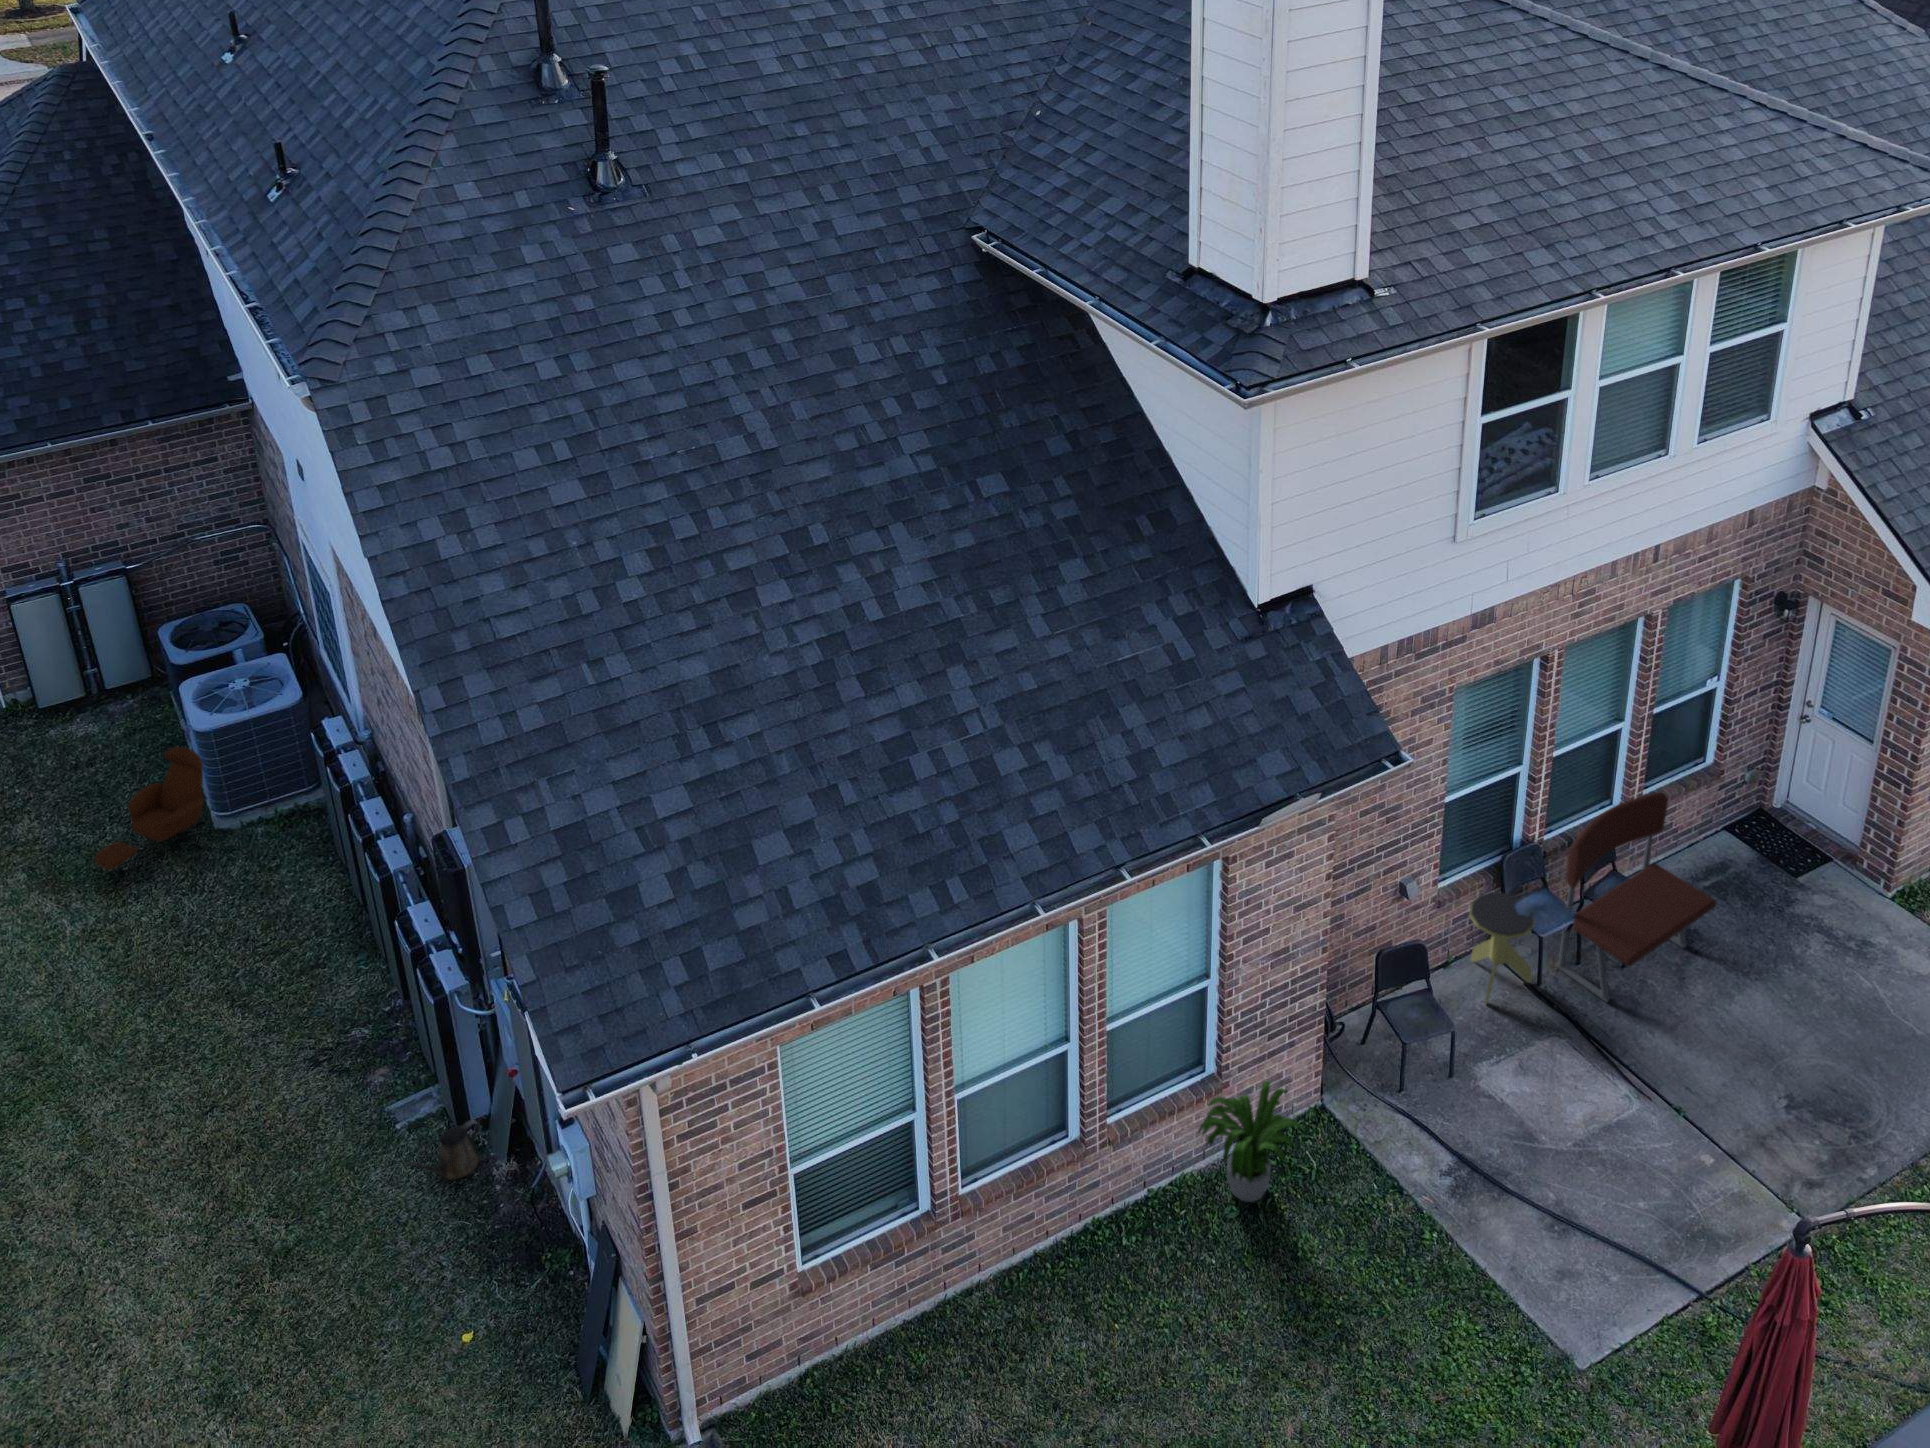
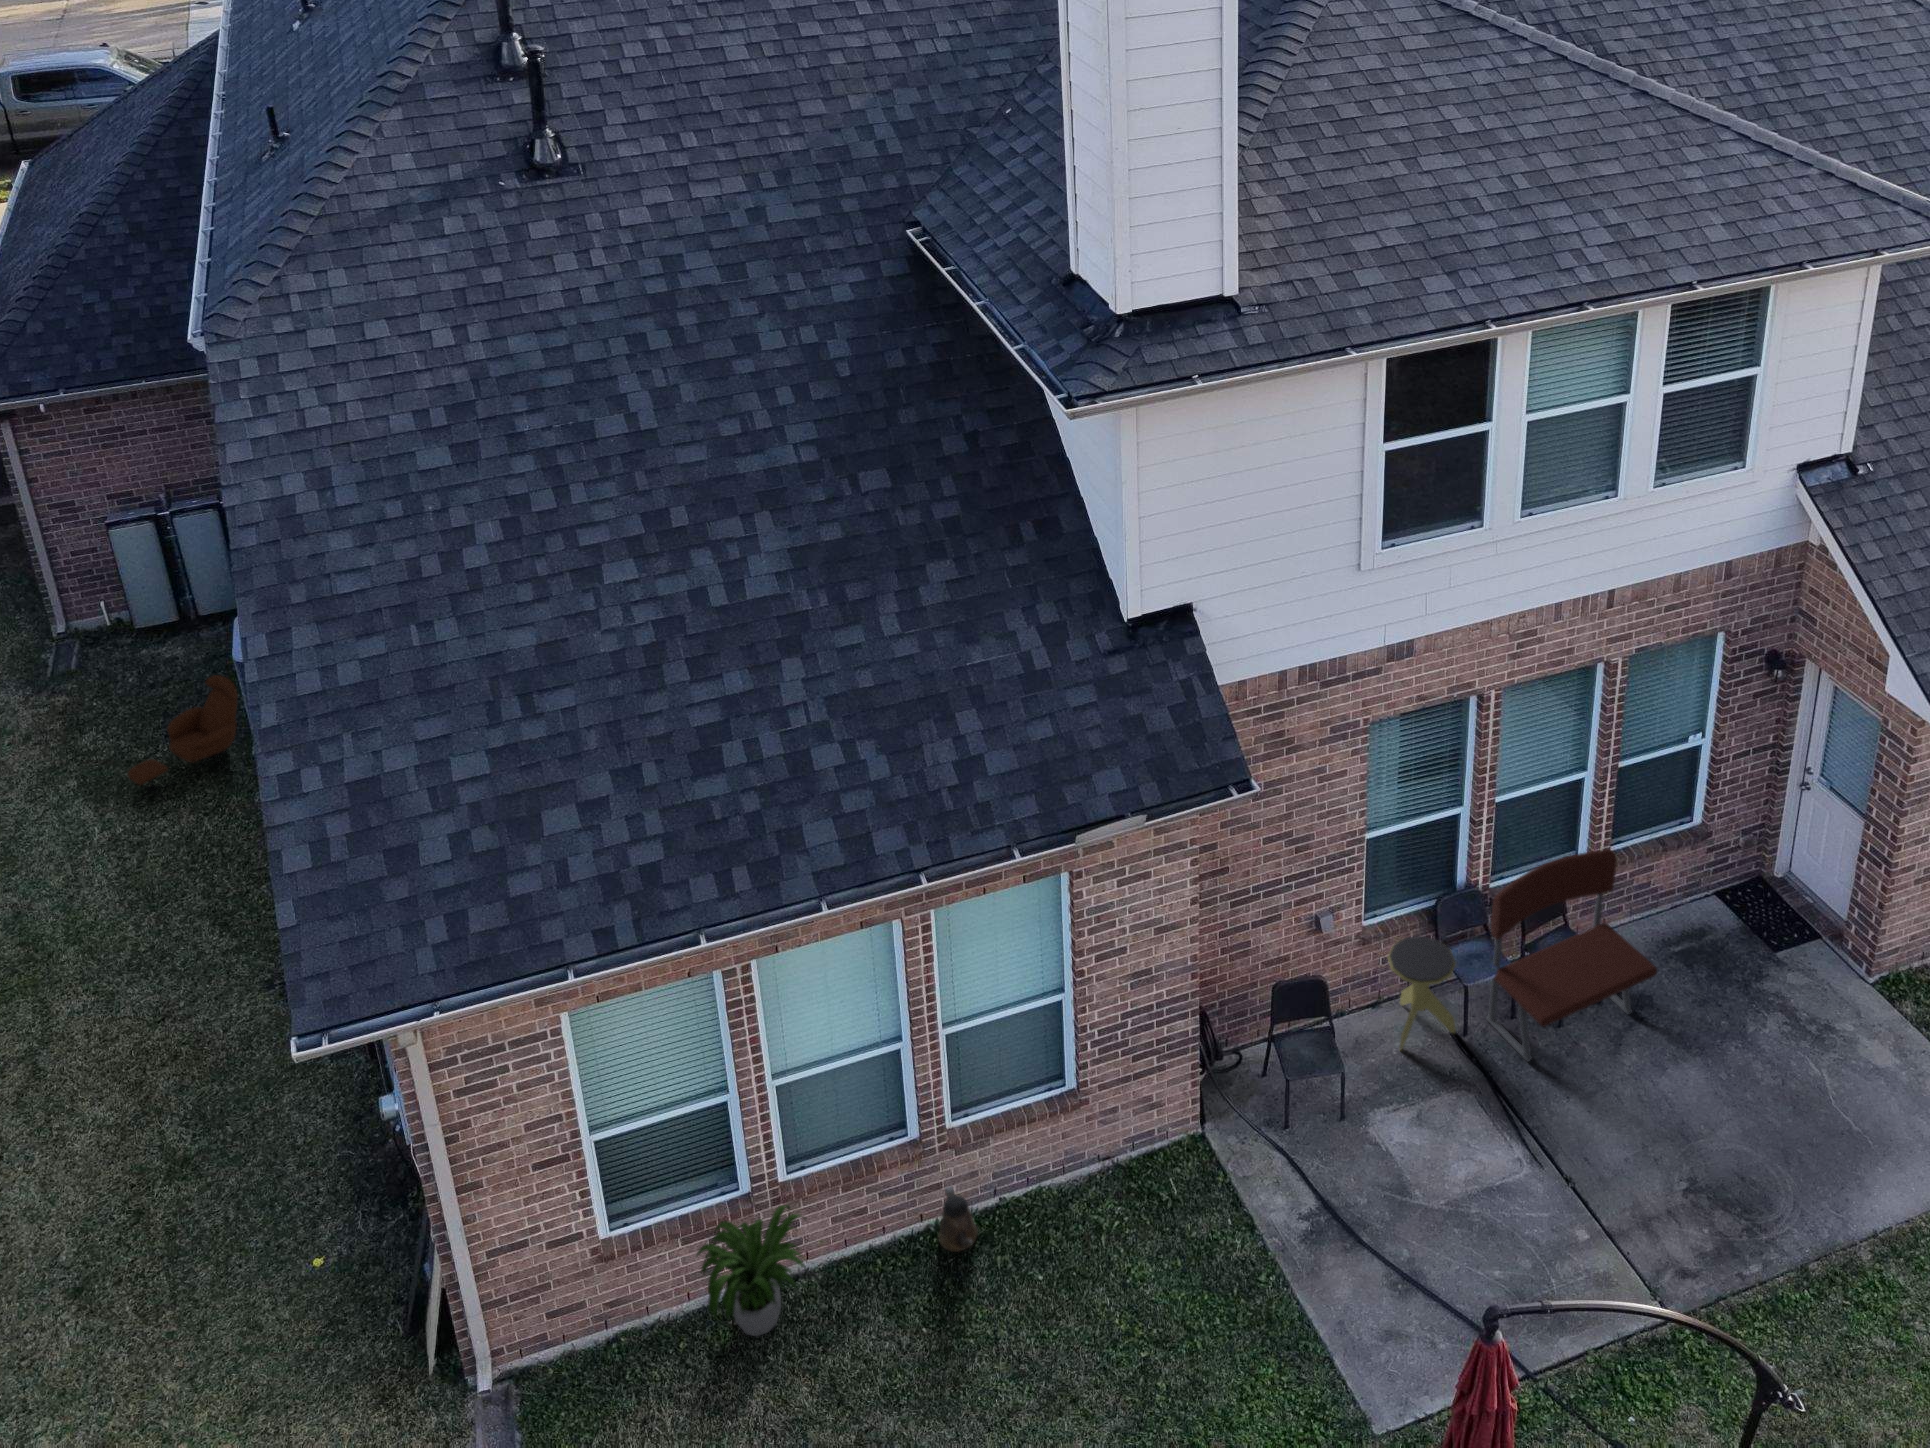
potted plant: present [1198,1081,1303,1202] -> present [696,1205,806,1336]
watering can: present [405,1120,480,1180] -> present [938,1186,978,1252]

